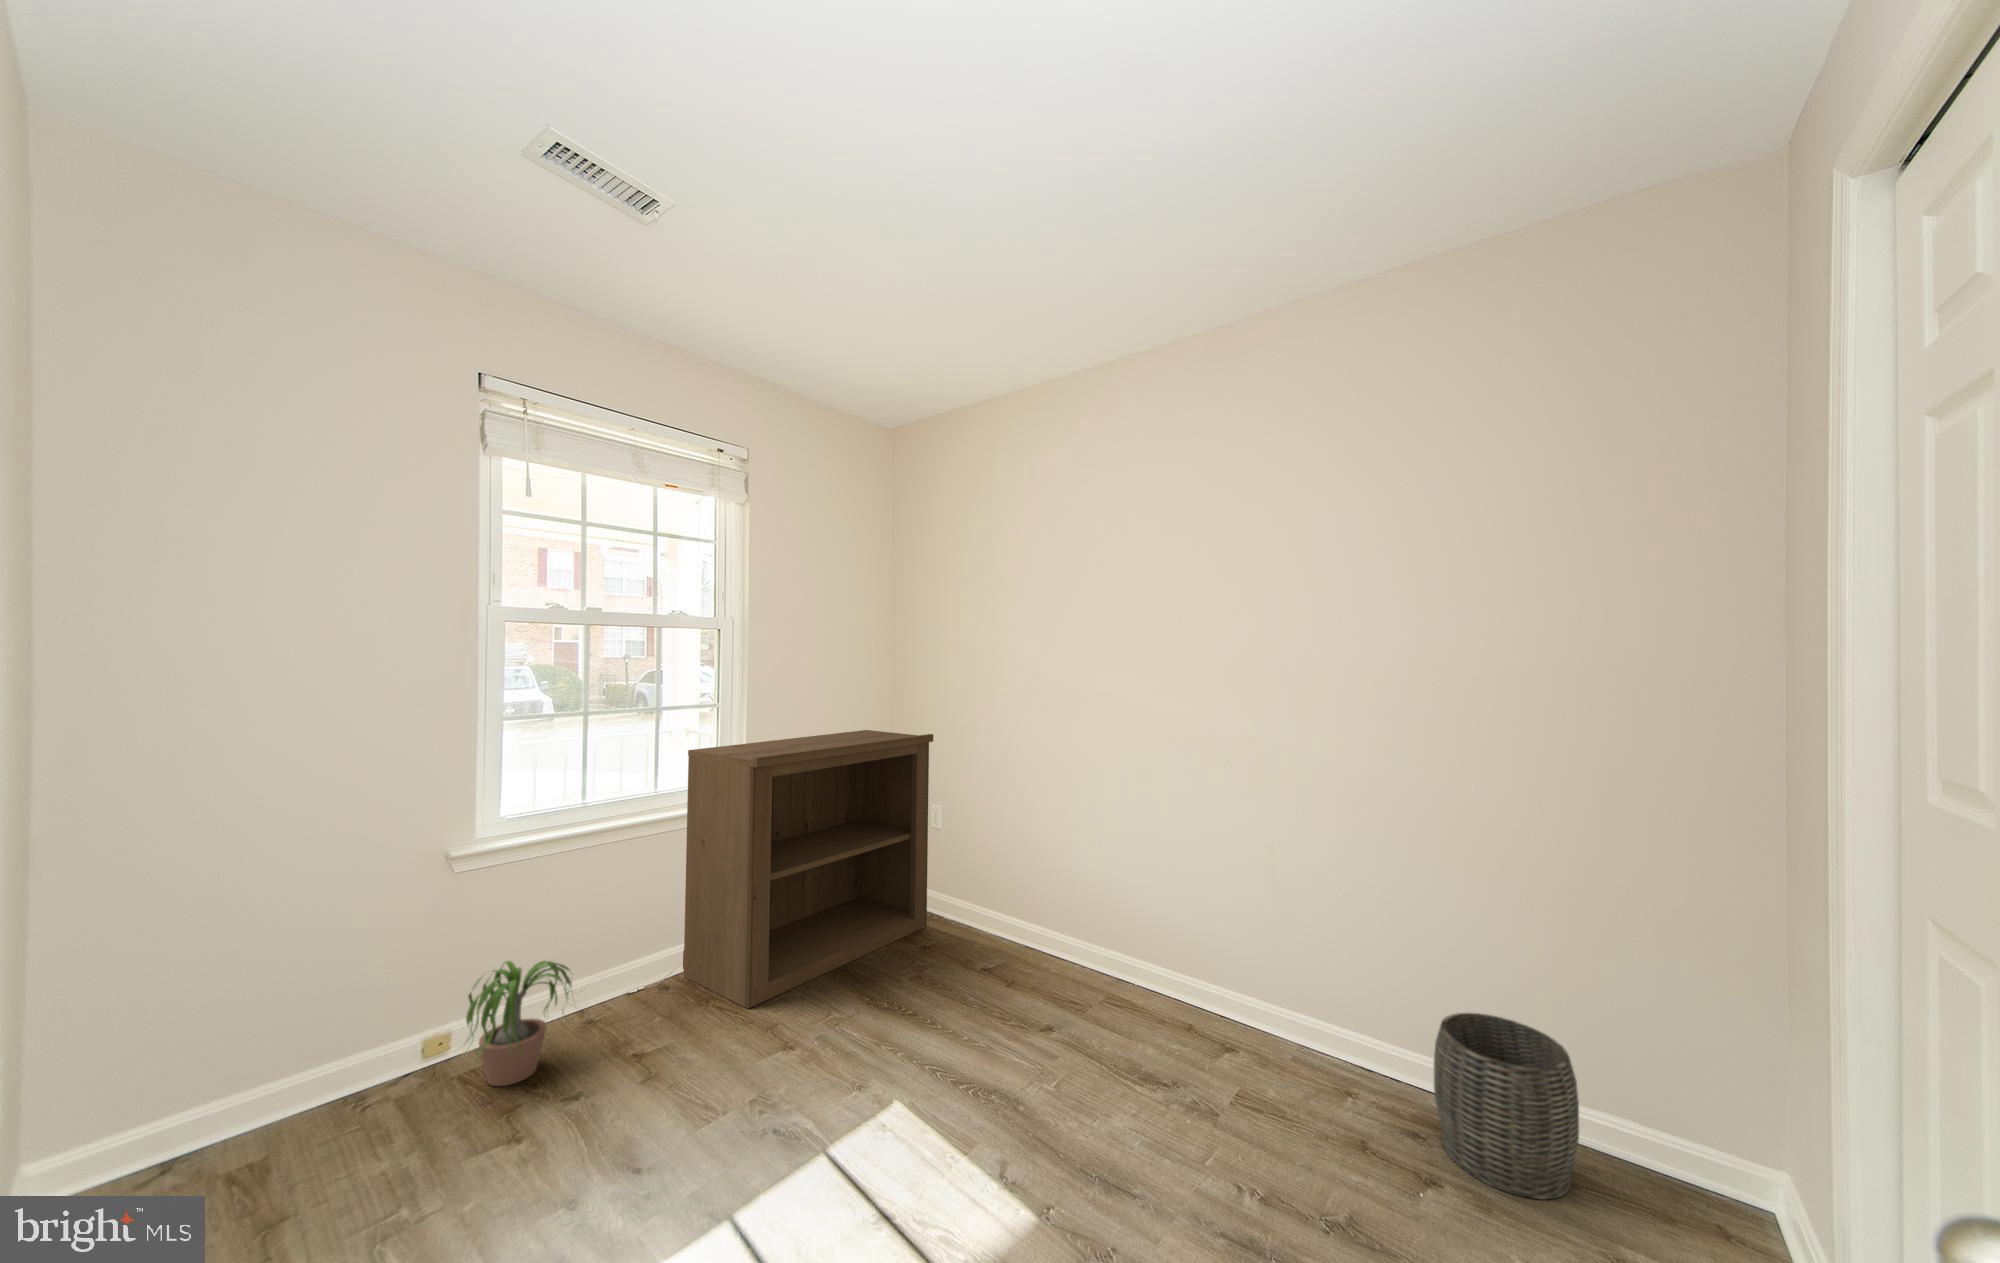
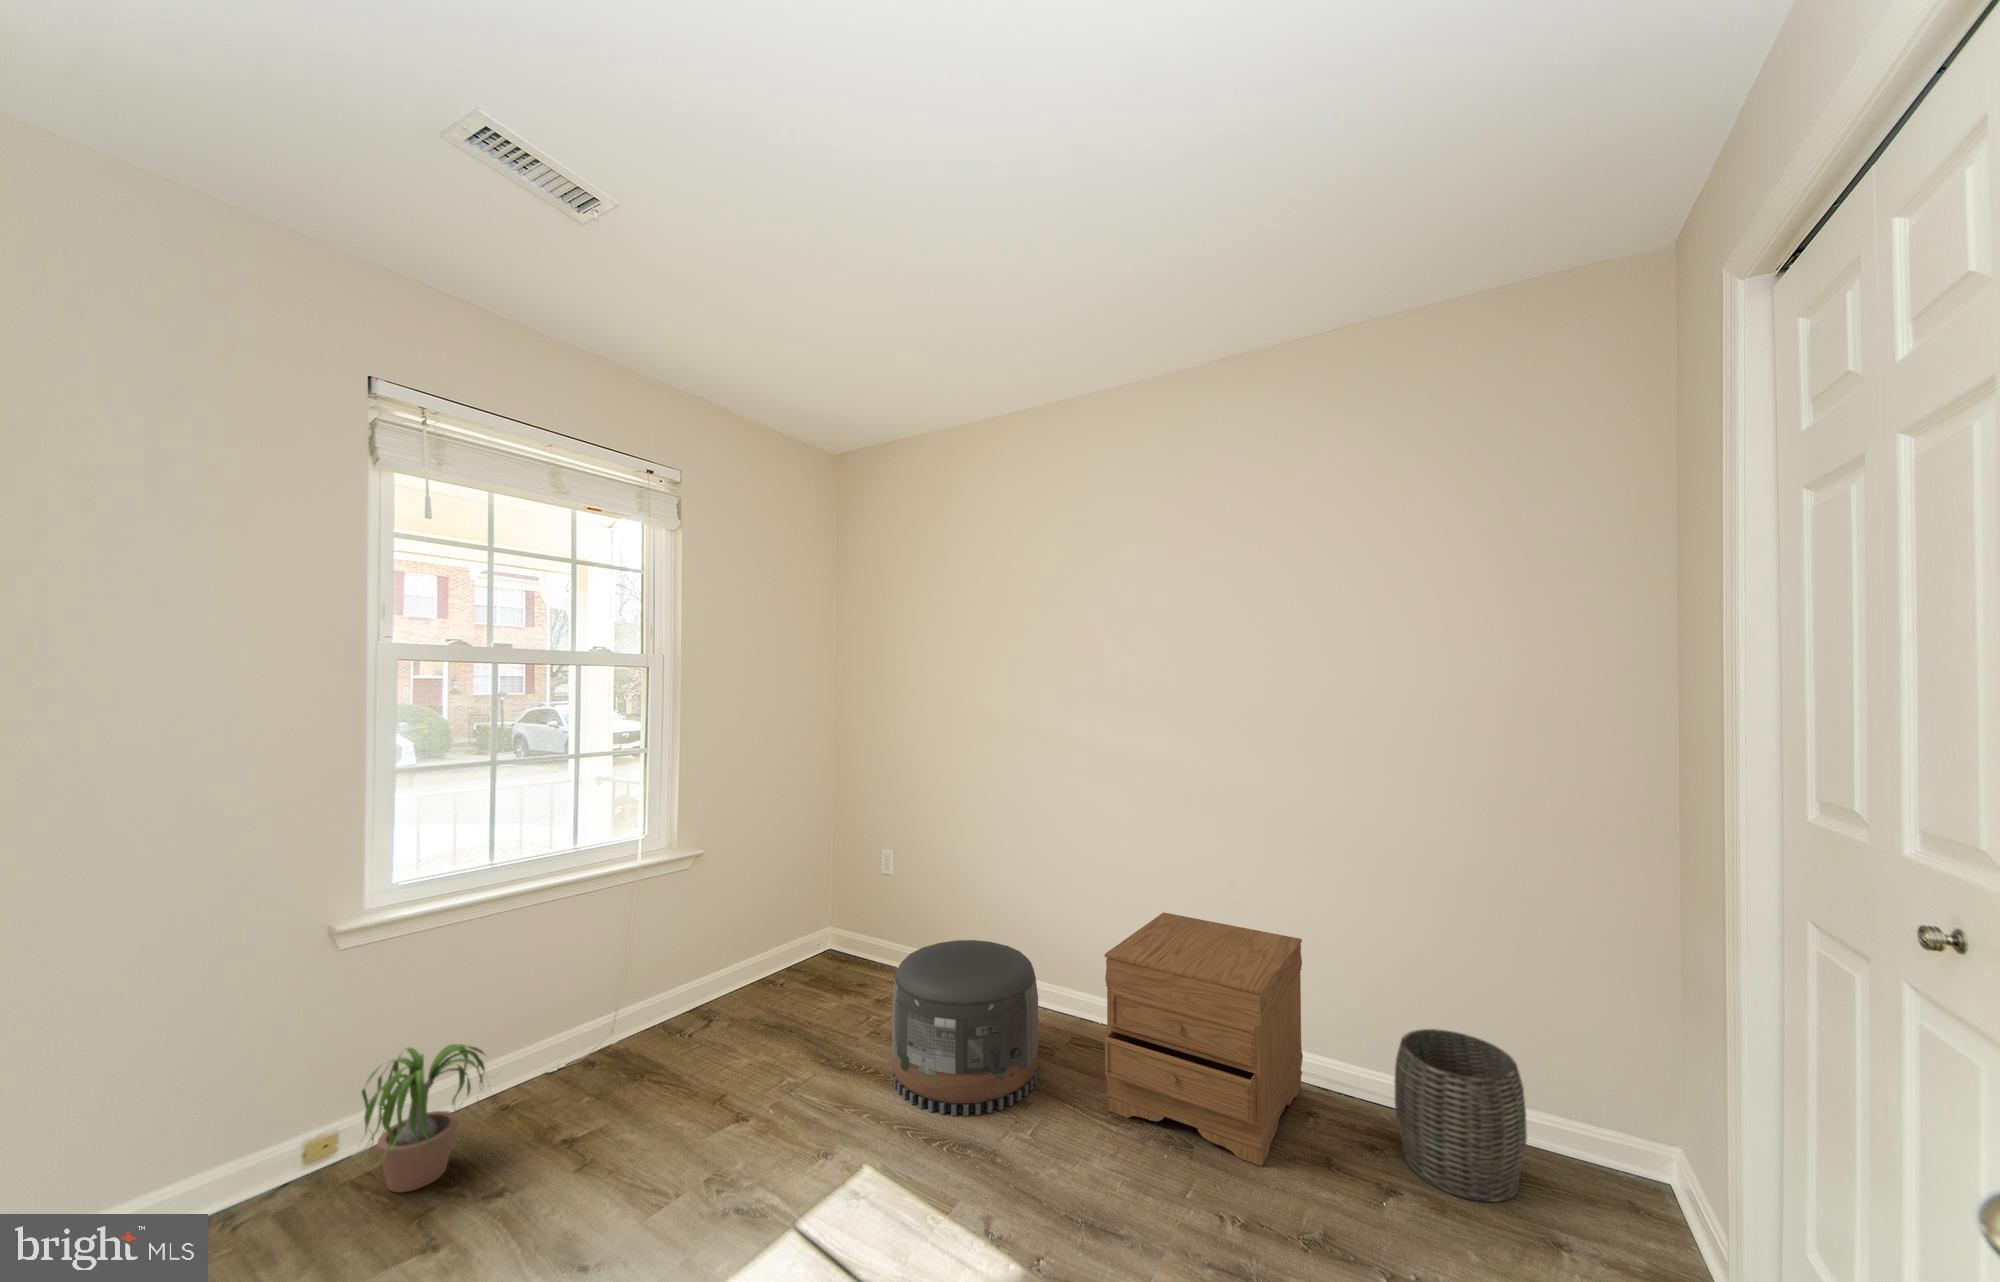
bookshelf: present [683,730,933,1009] -> none [603,765,875,1079]
nightstand: none [1133,880,1341,1138] -> present [1105,912,1303,1166]
pouf: none [934,897,1073,1063] -> present [892,940,1038,1116]

